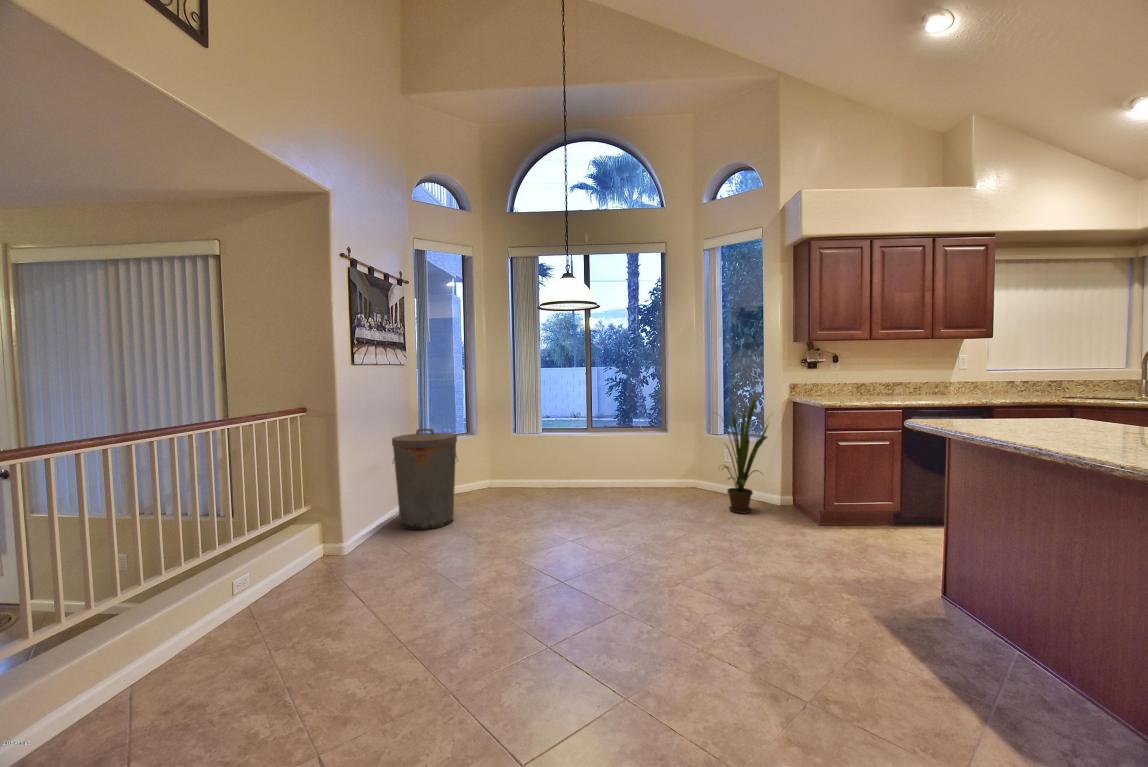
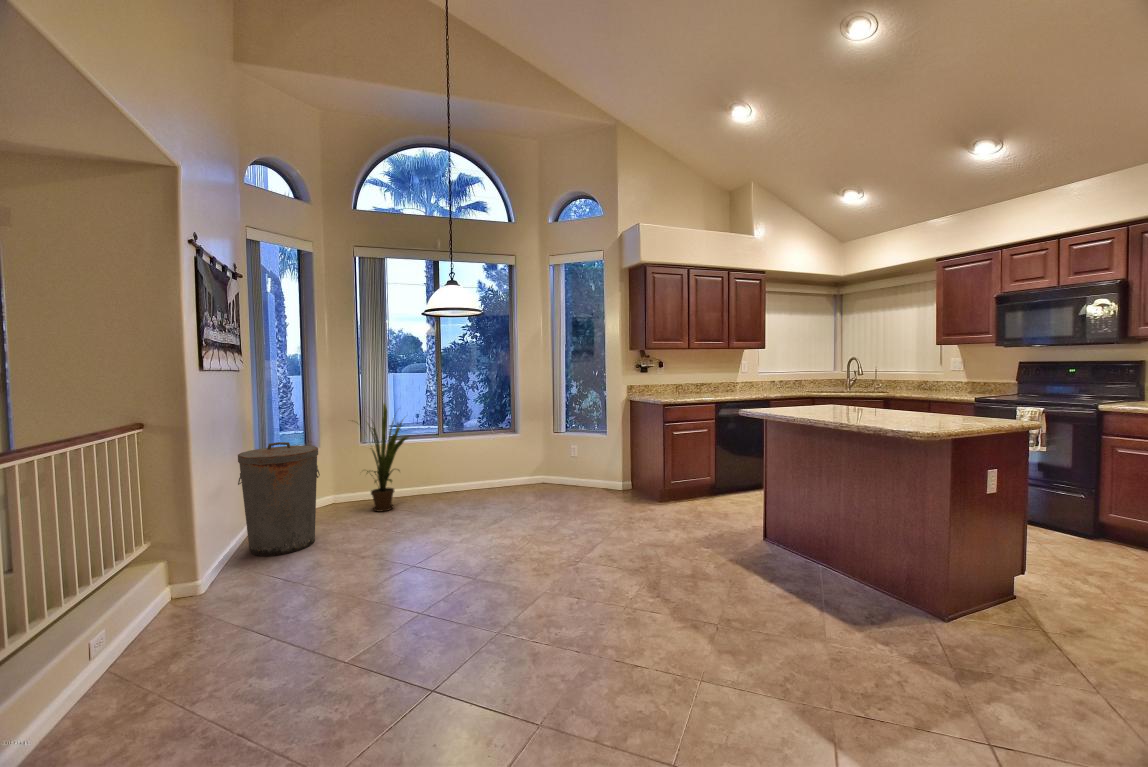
house plant: present [724,397,768,513] -> present [367,404,408,512]

